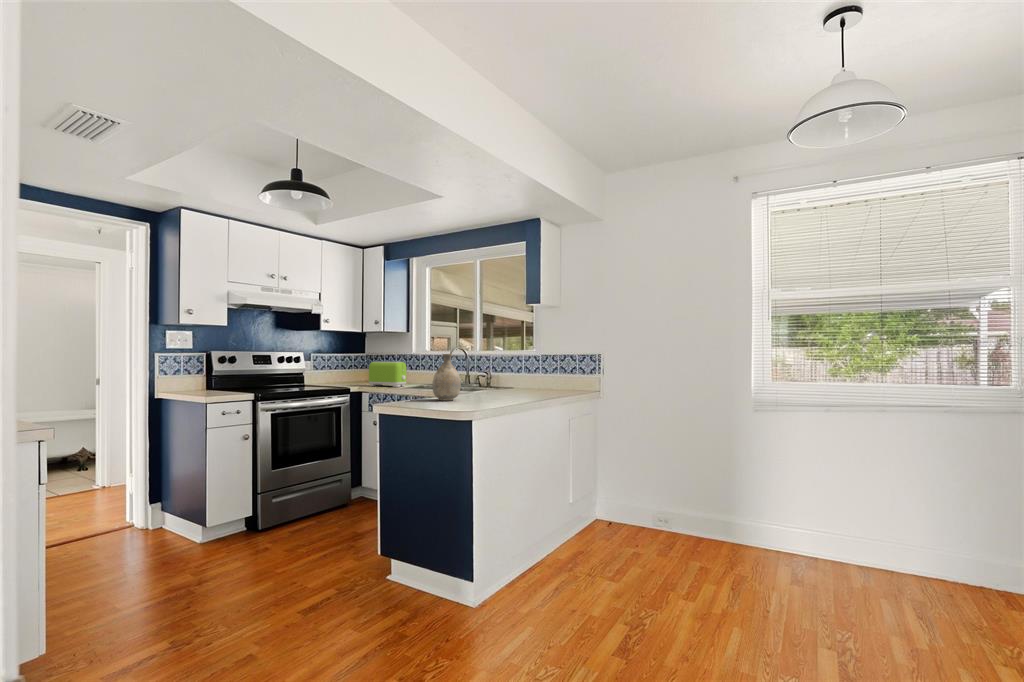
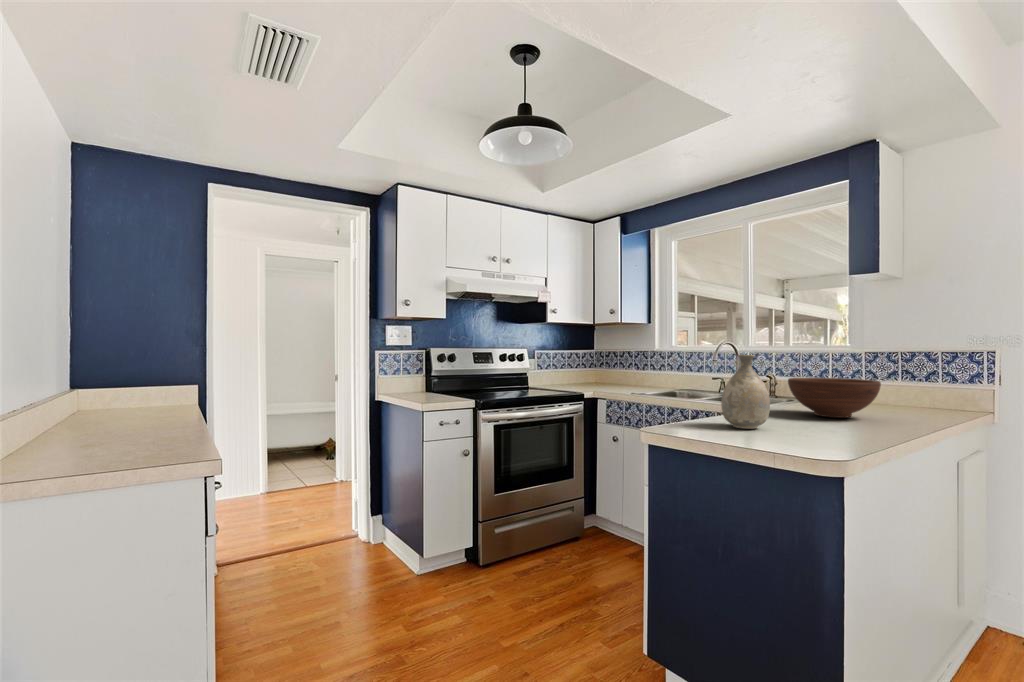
toaster: present [369,362,407,387] -> none [604,361,653,394]
fruit bowl: none [484,370,534,394] -> present [788,378,881,418]

